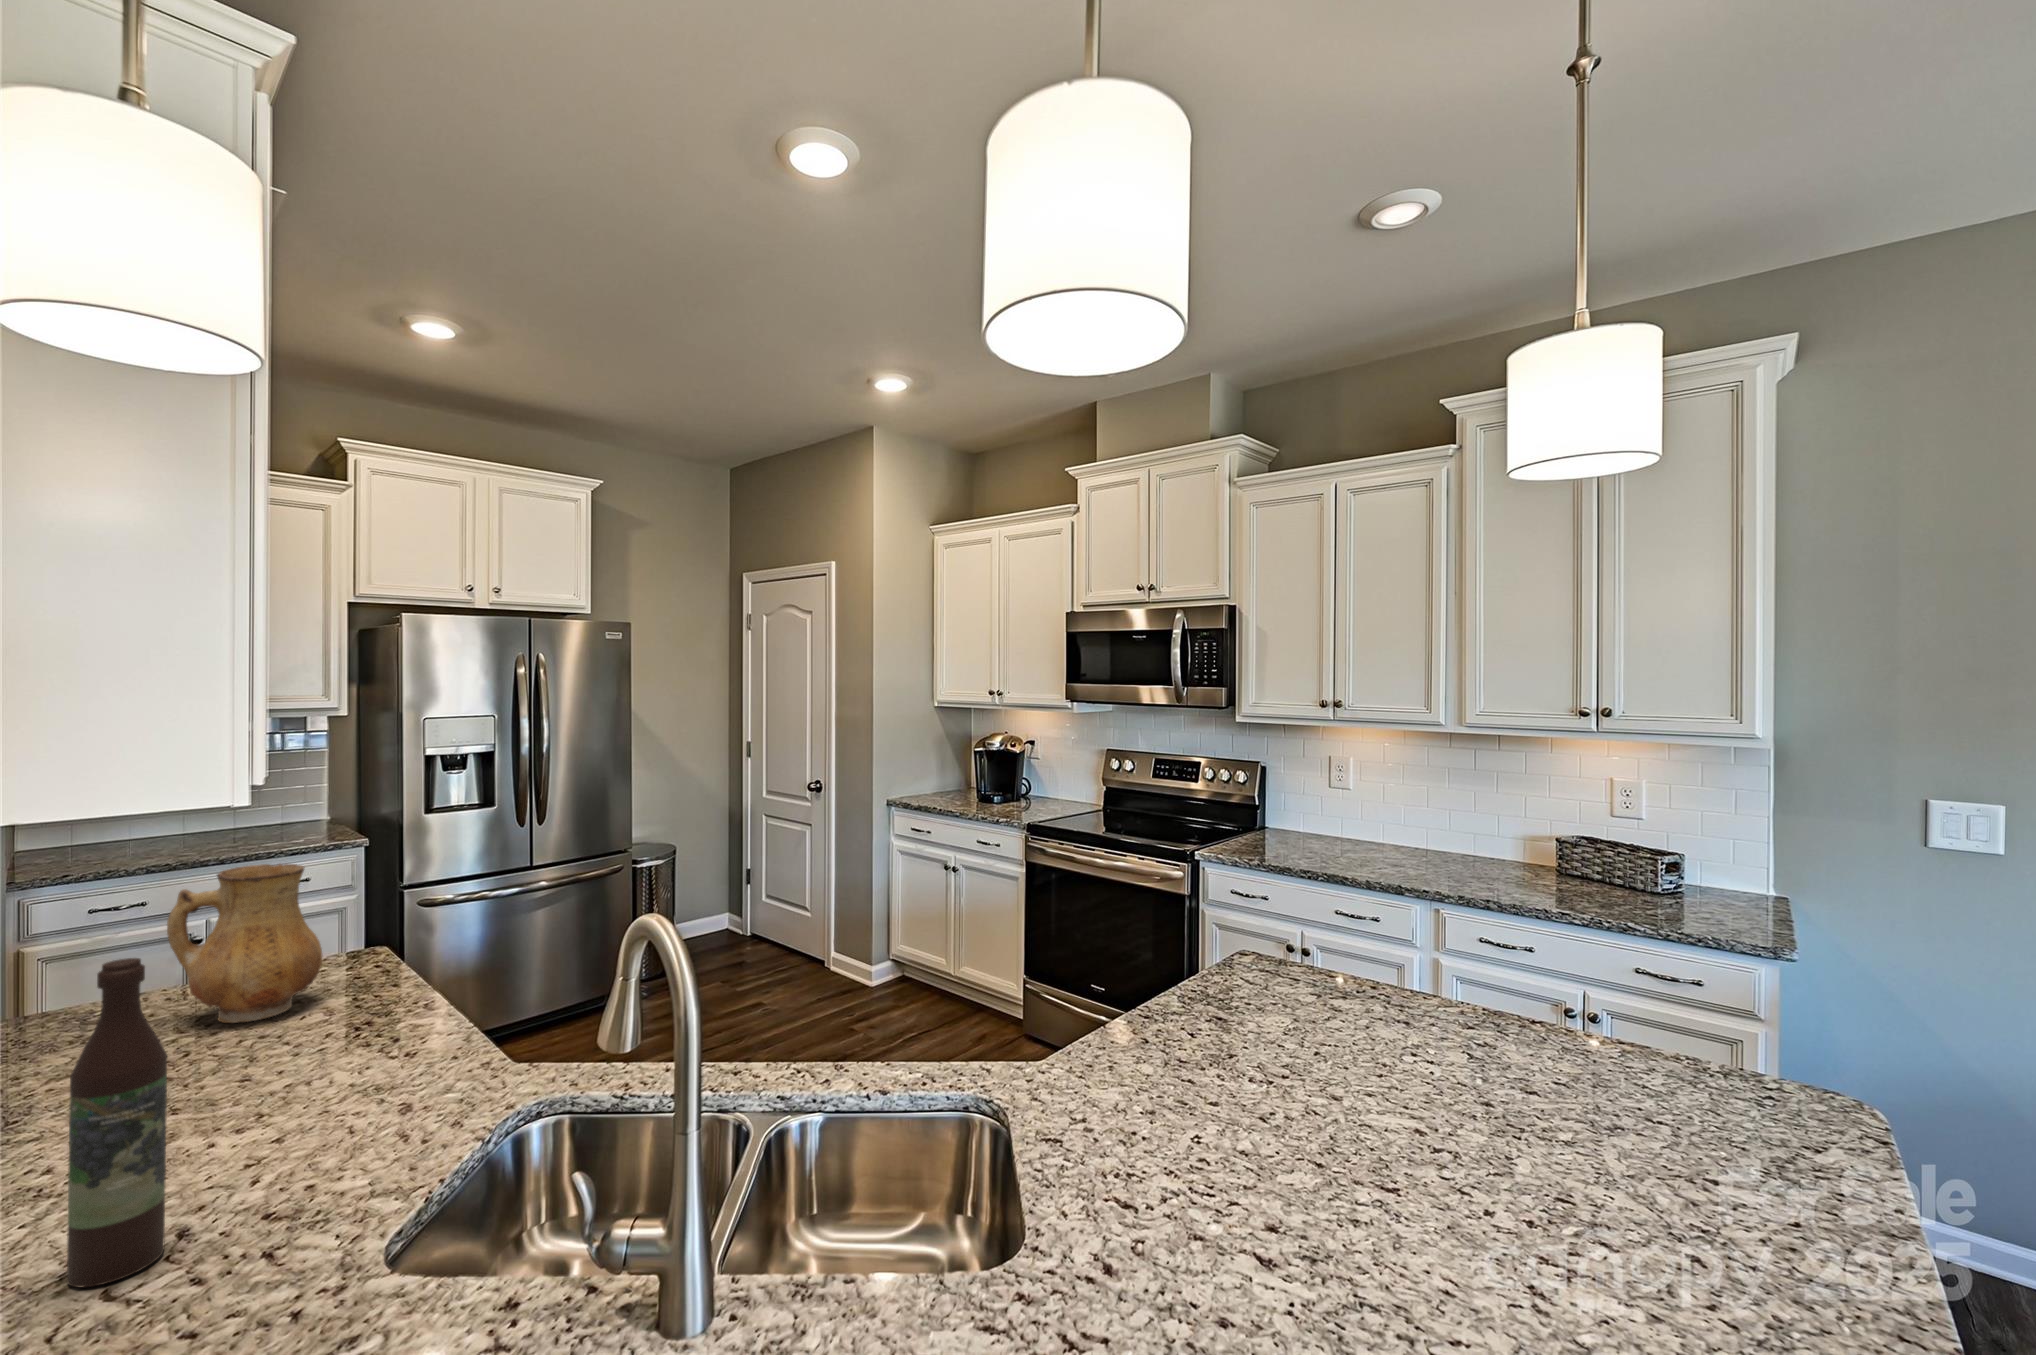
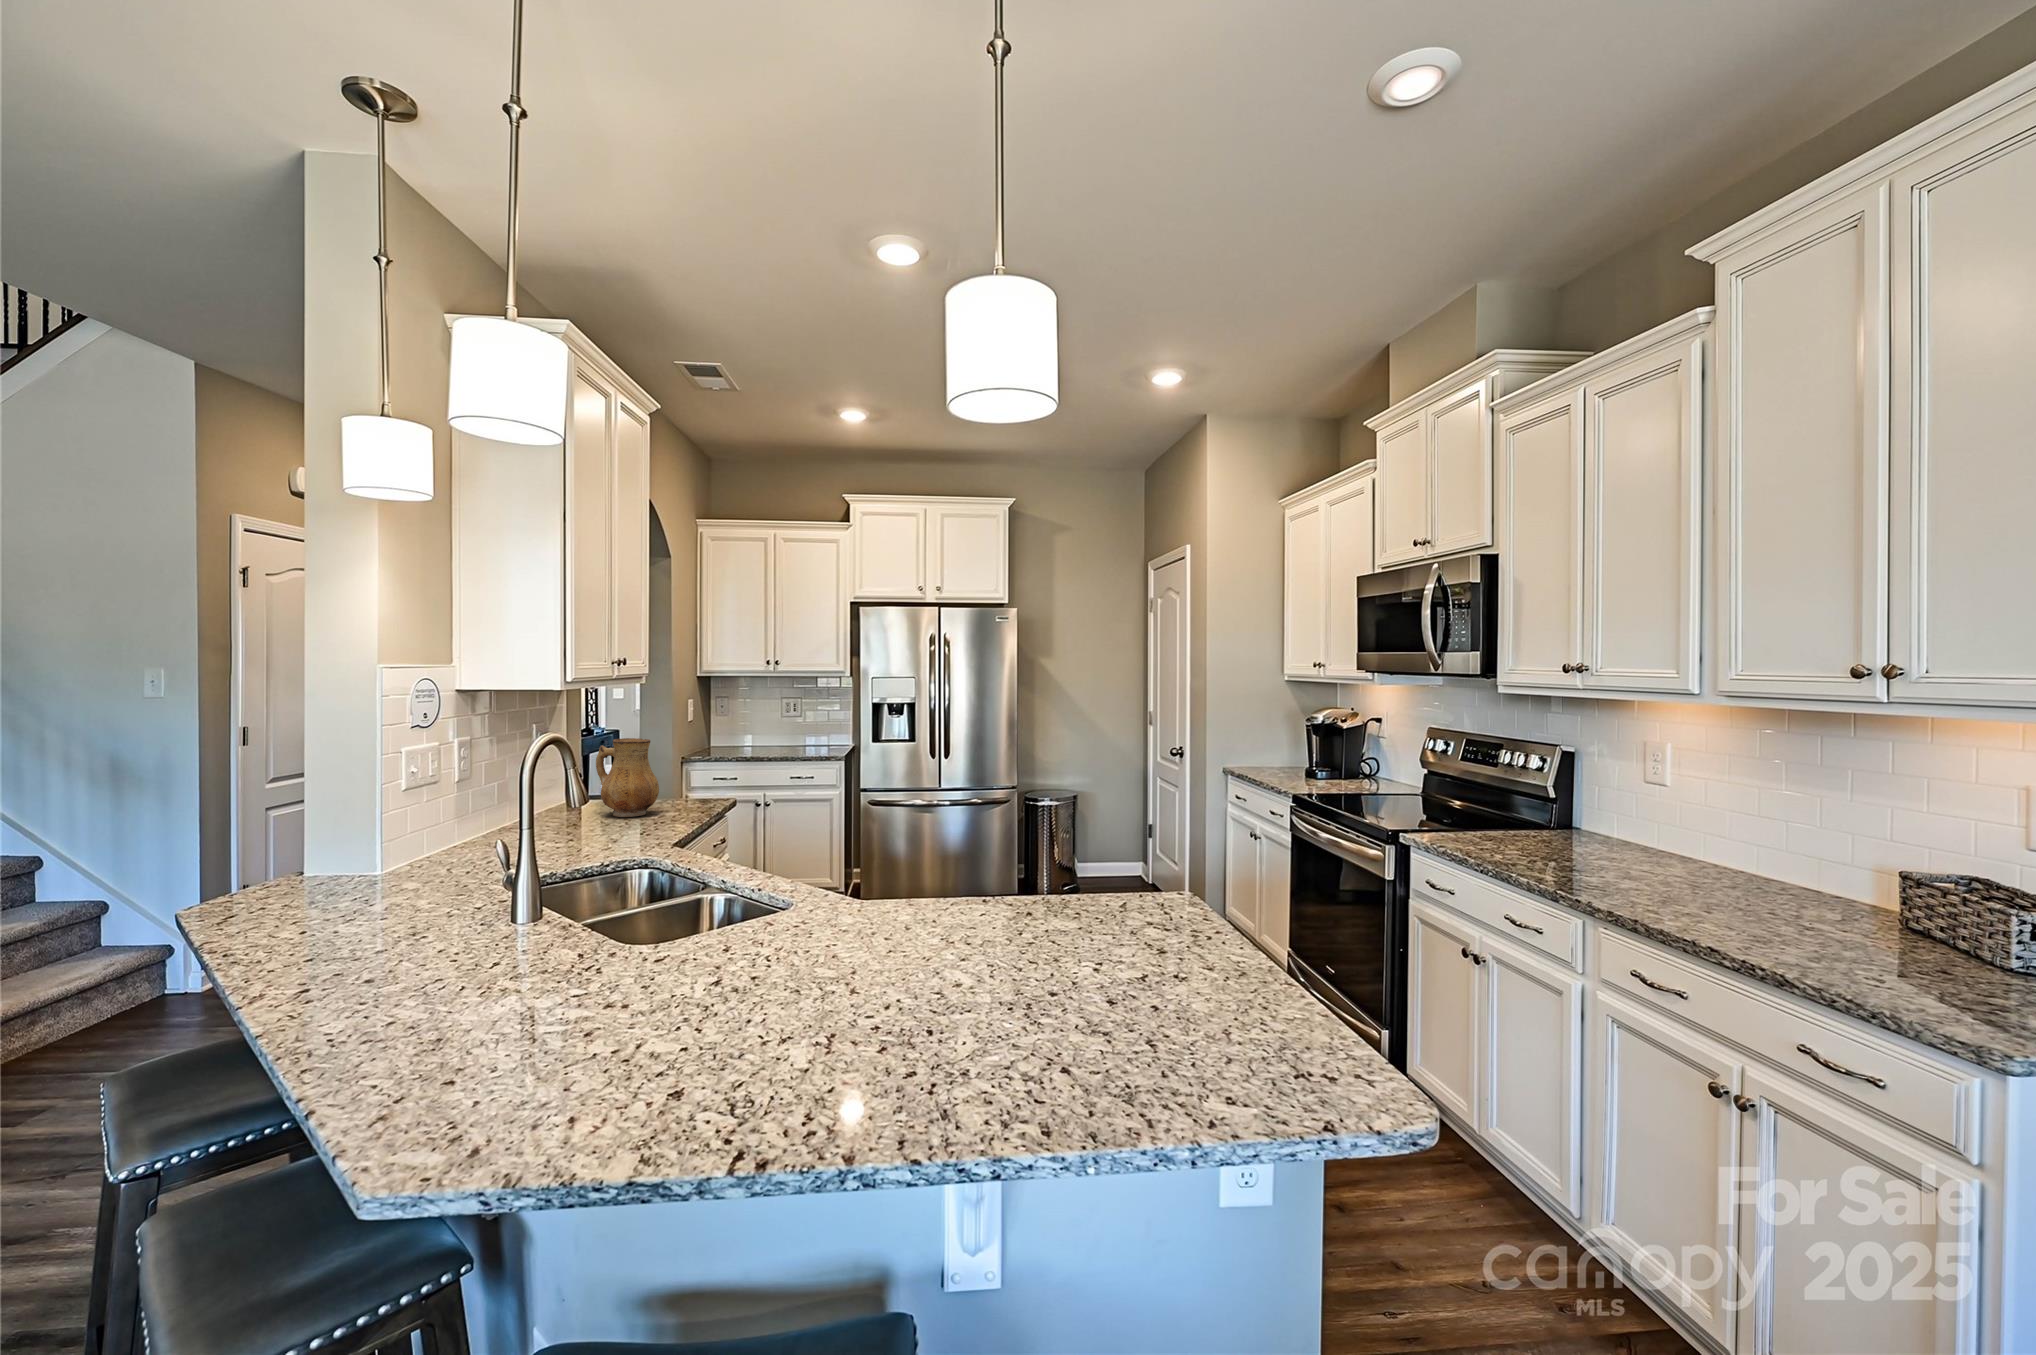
wine bottle: present [67,958,167,1287] -> none [423,743,457,869]

